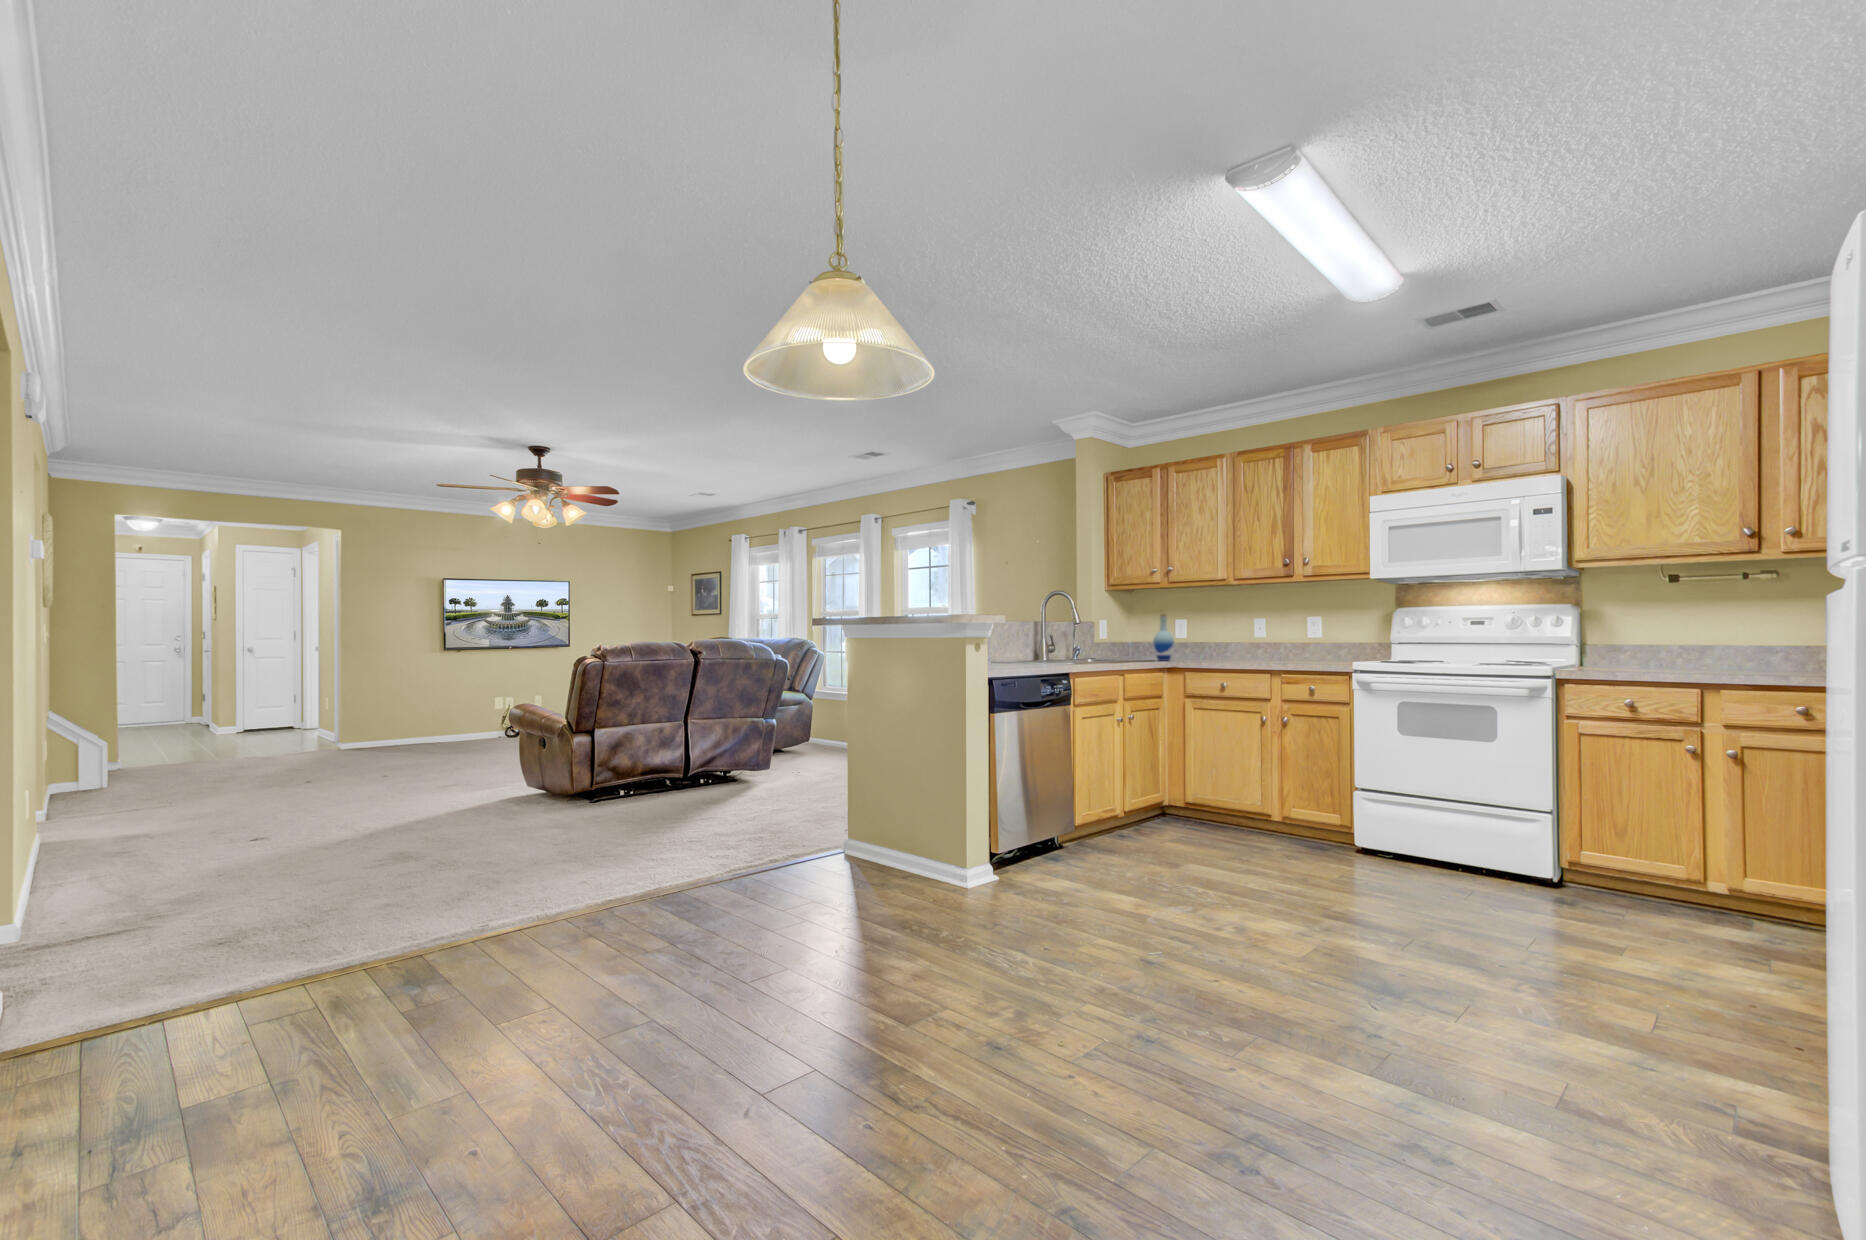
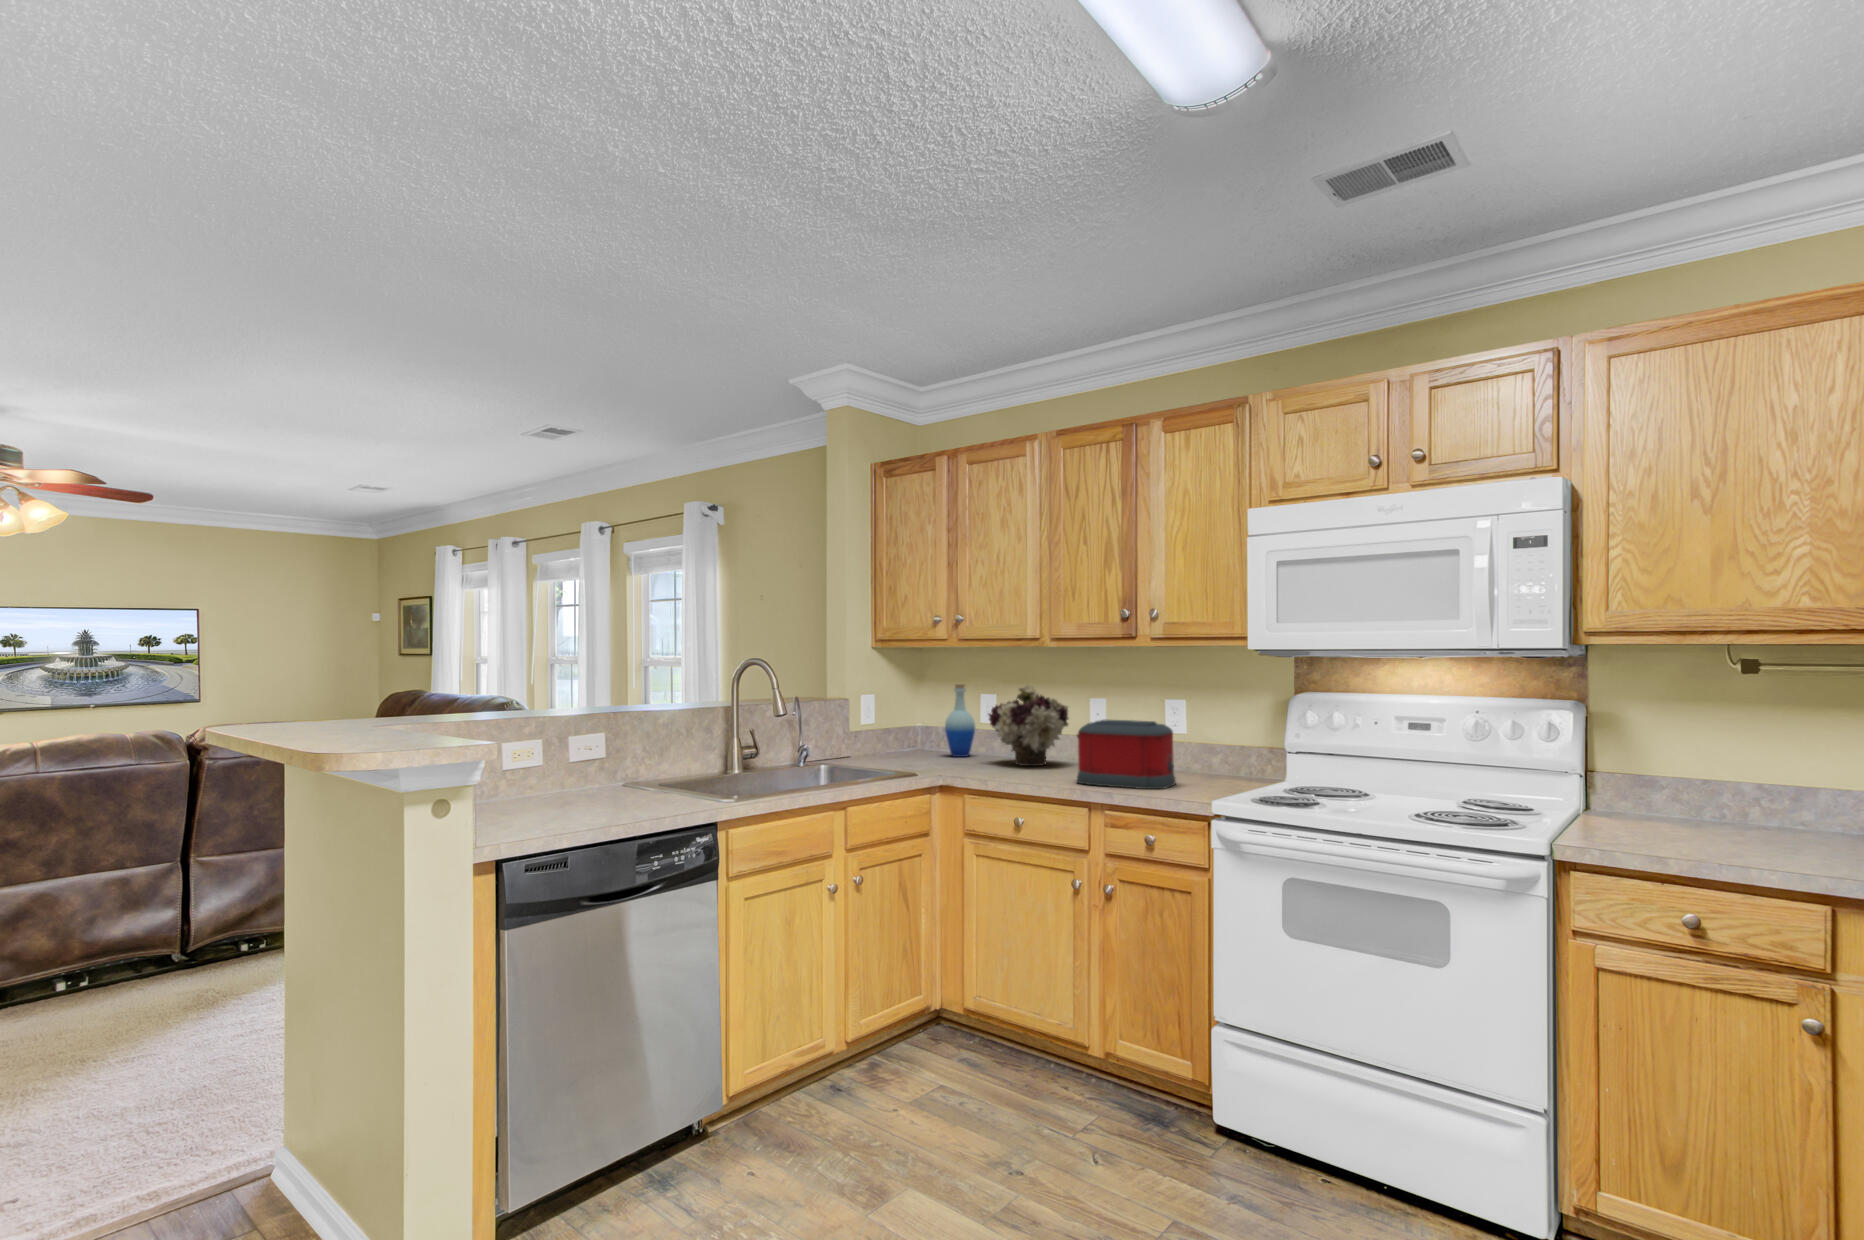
flower arrangement: none [1189,611,1243,662] -> present [989,685,1069,766]
toaster: none [1258,626,1323,664] -> present [1077,720,1176,789]

